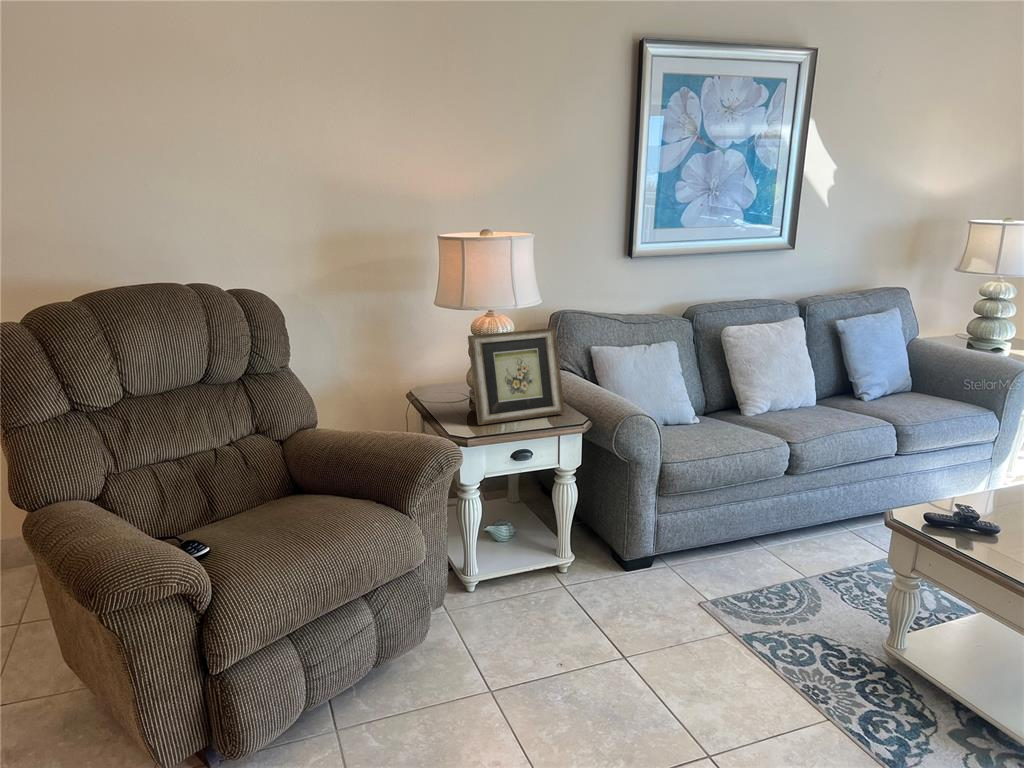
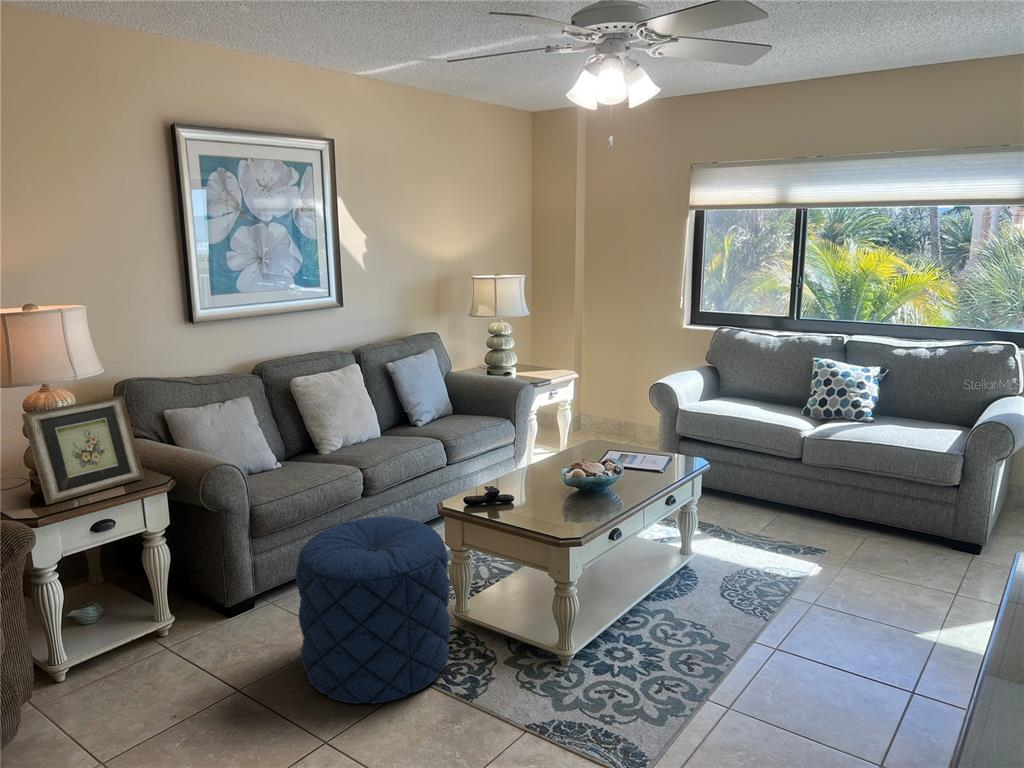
pouf: none [694,507,892,734] -> present [296,516,450,704]

